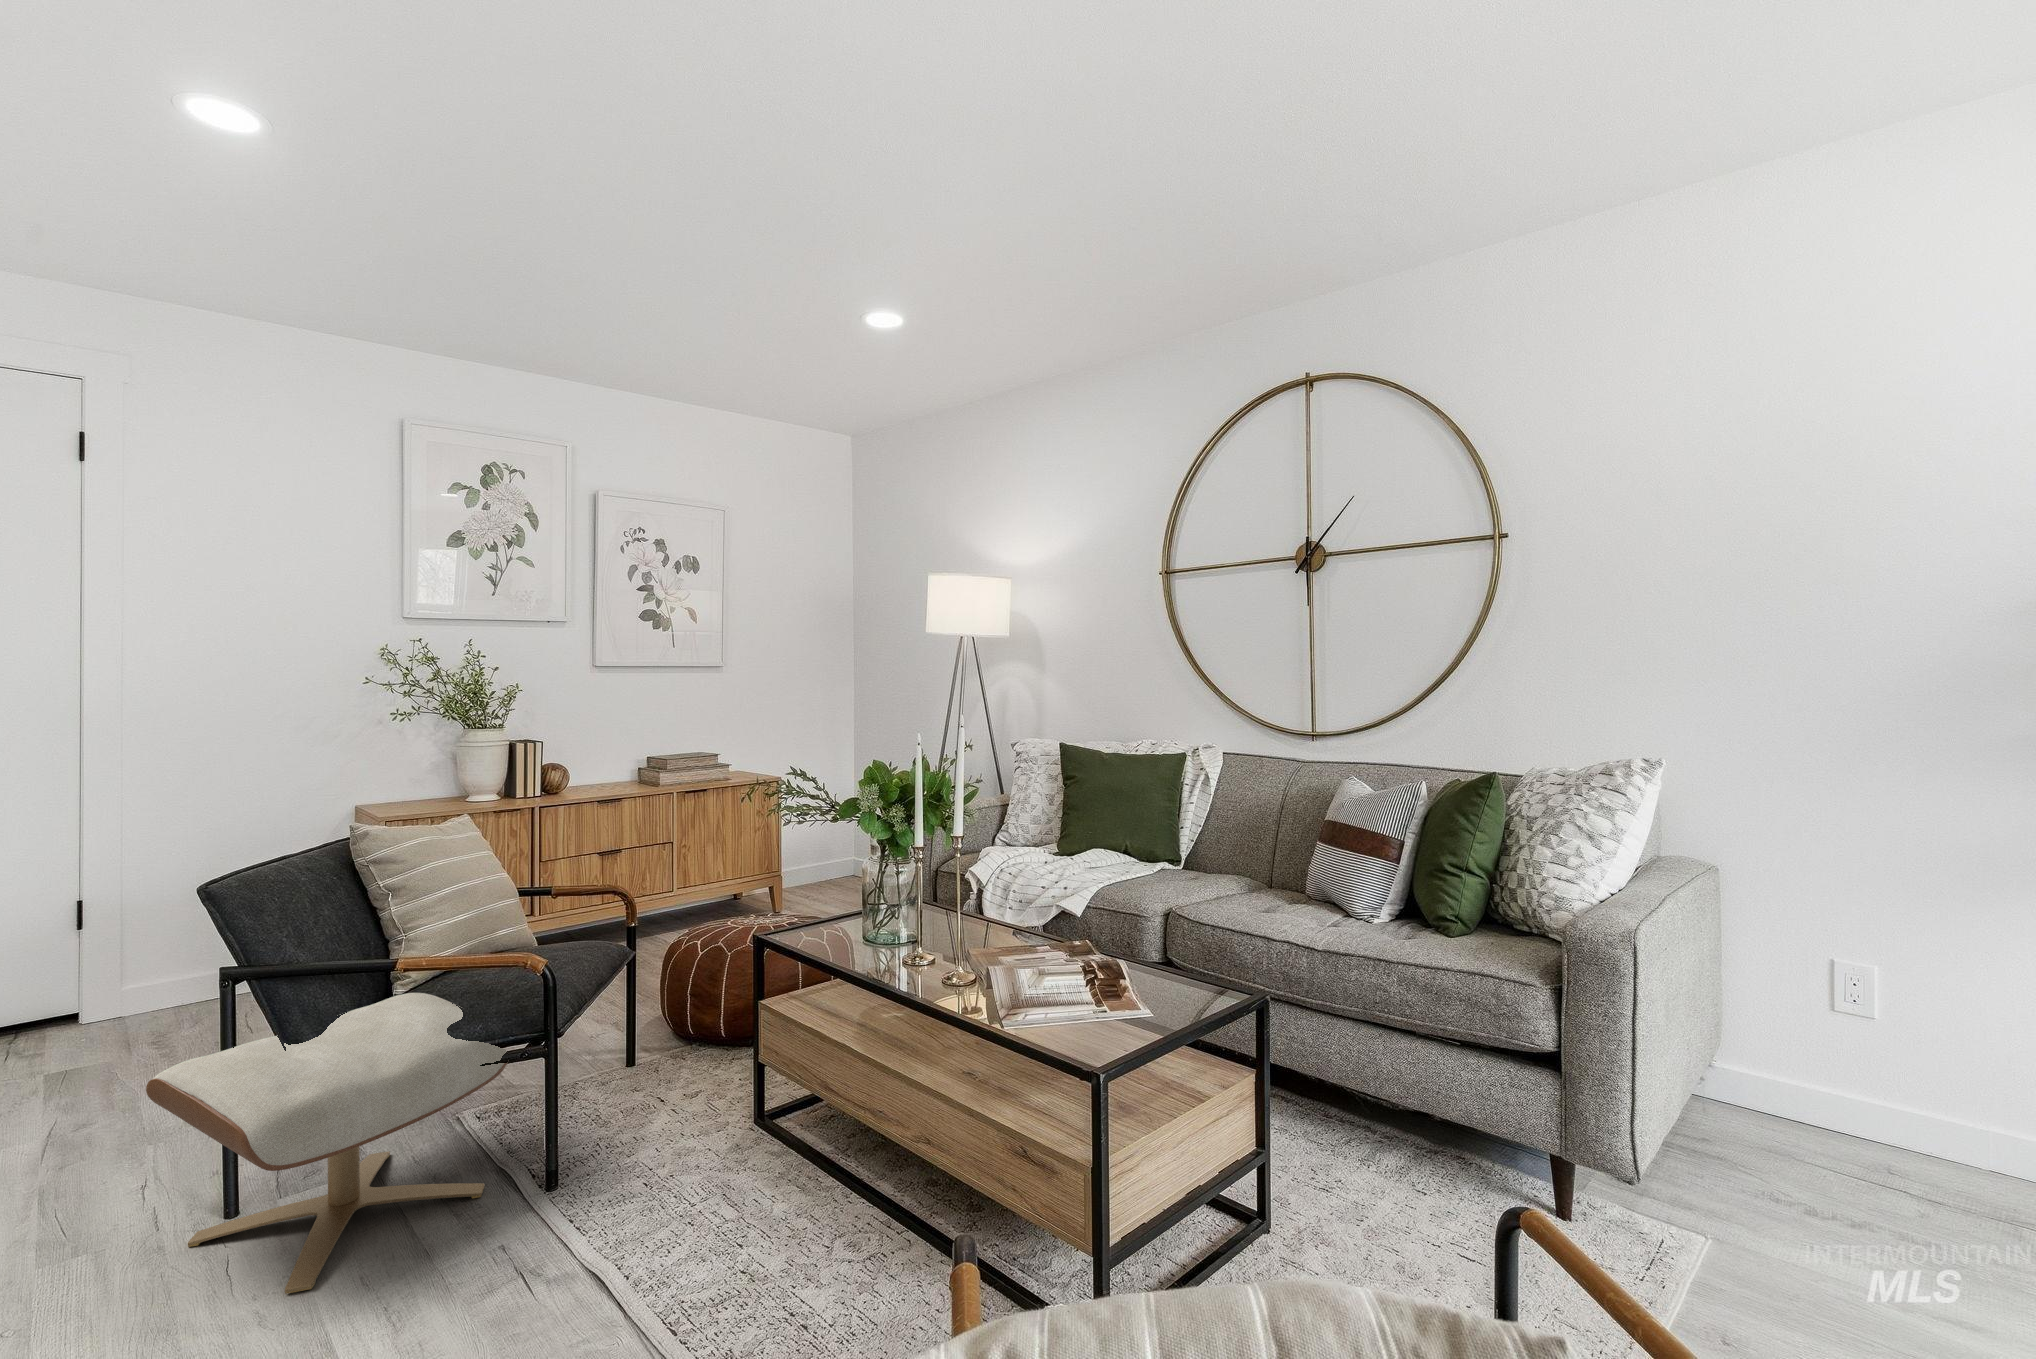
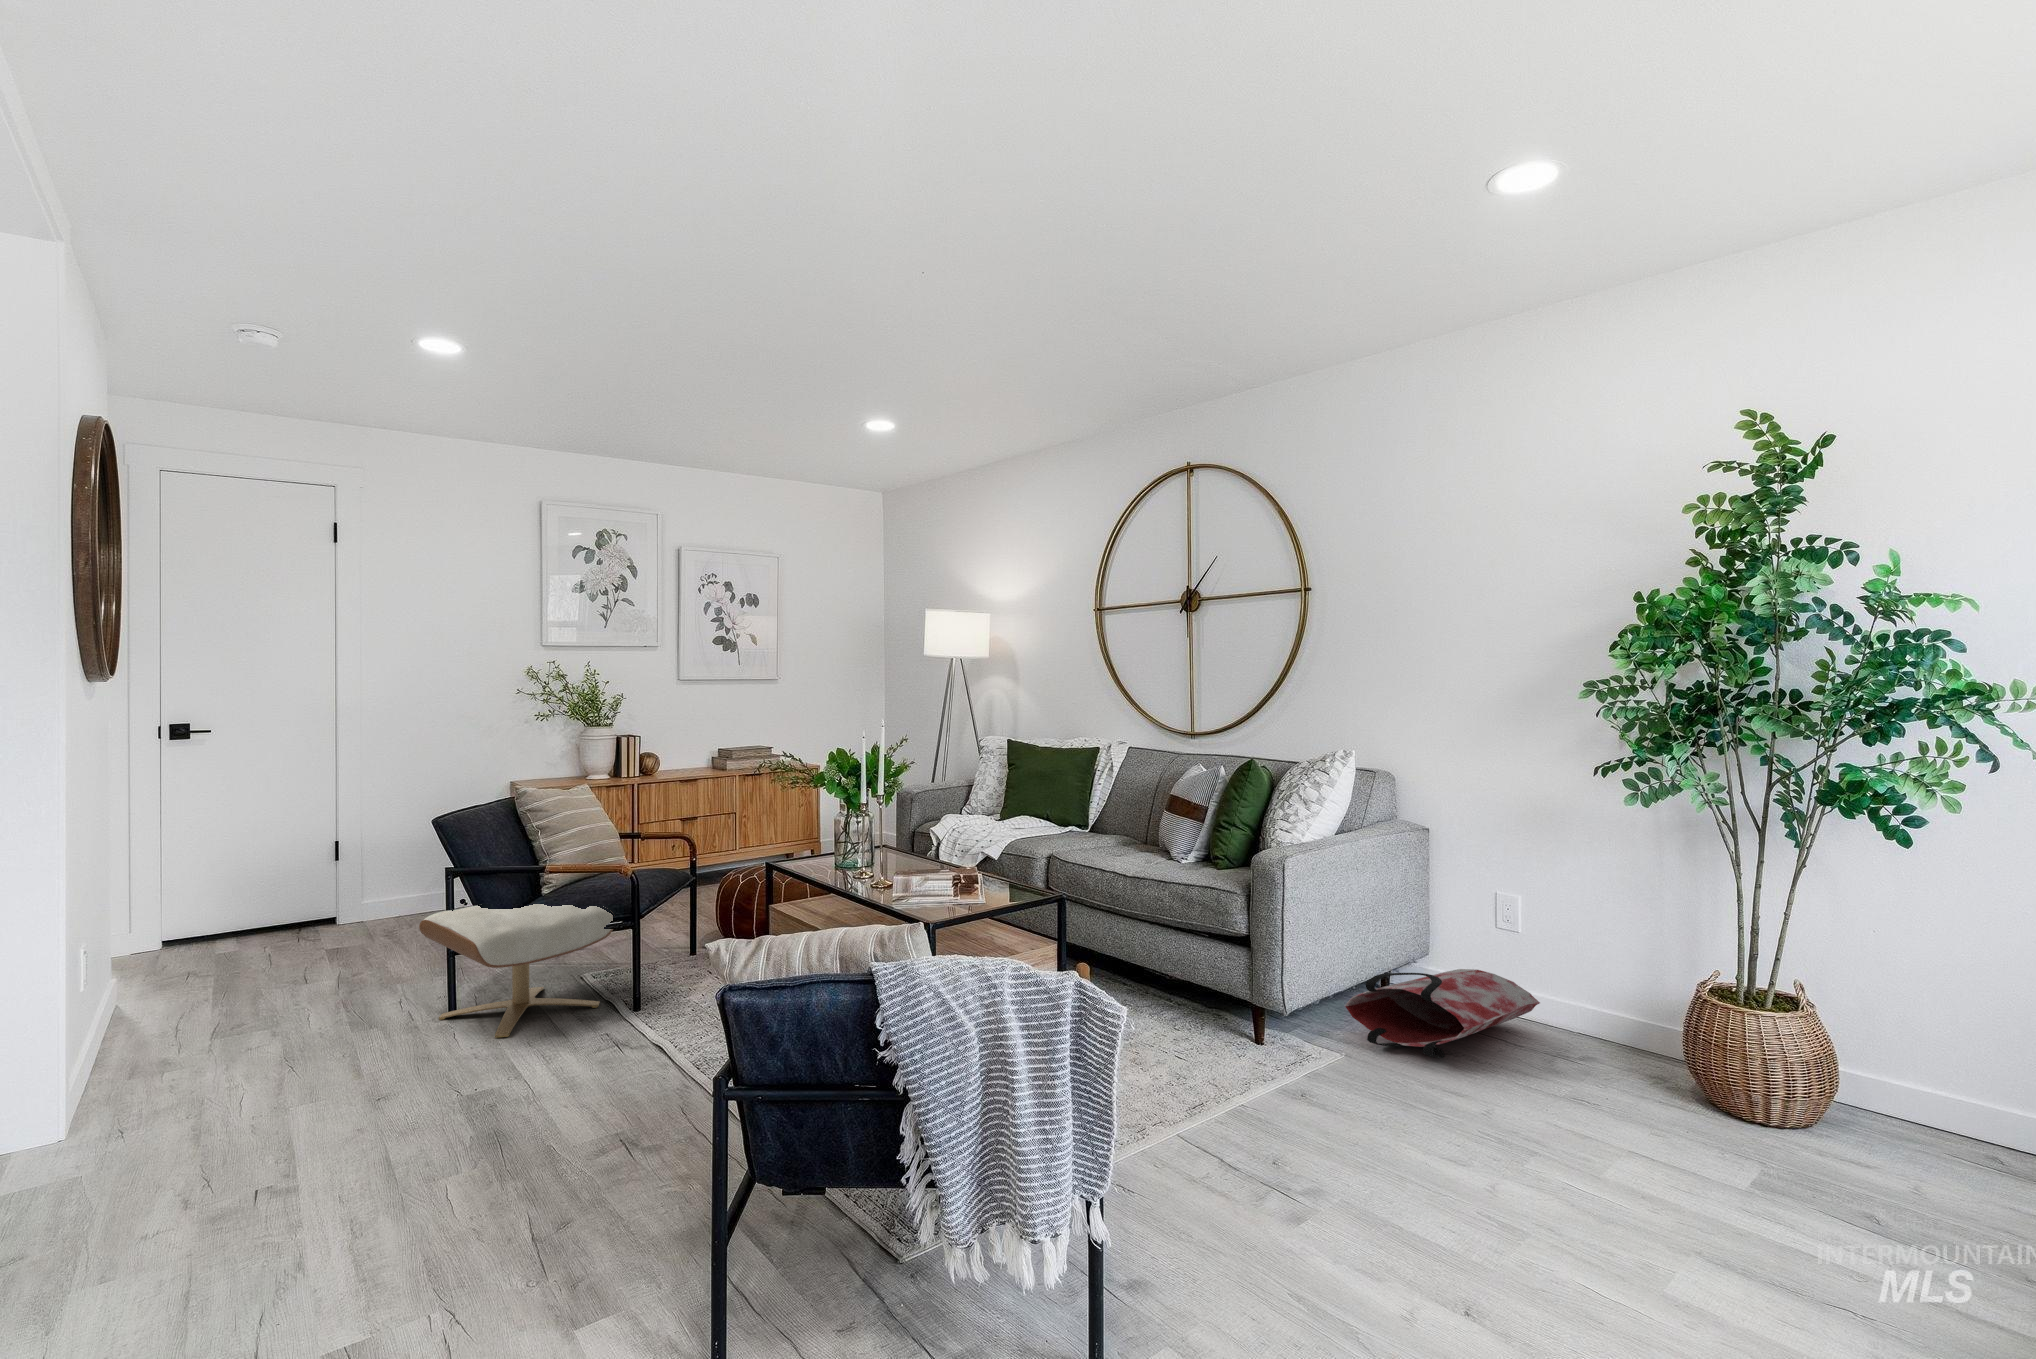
bag: none [1699,1075,1973,1256] -> present [1345,969,1540,1058]

